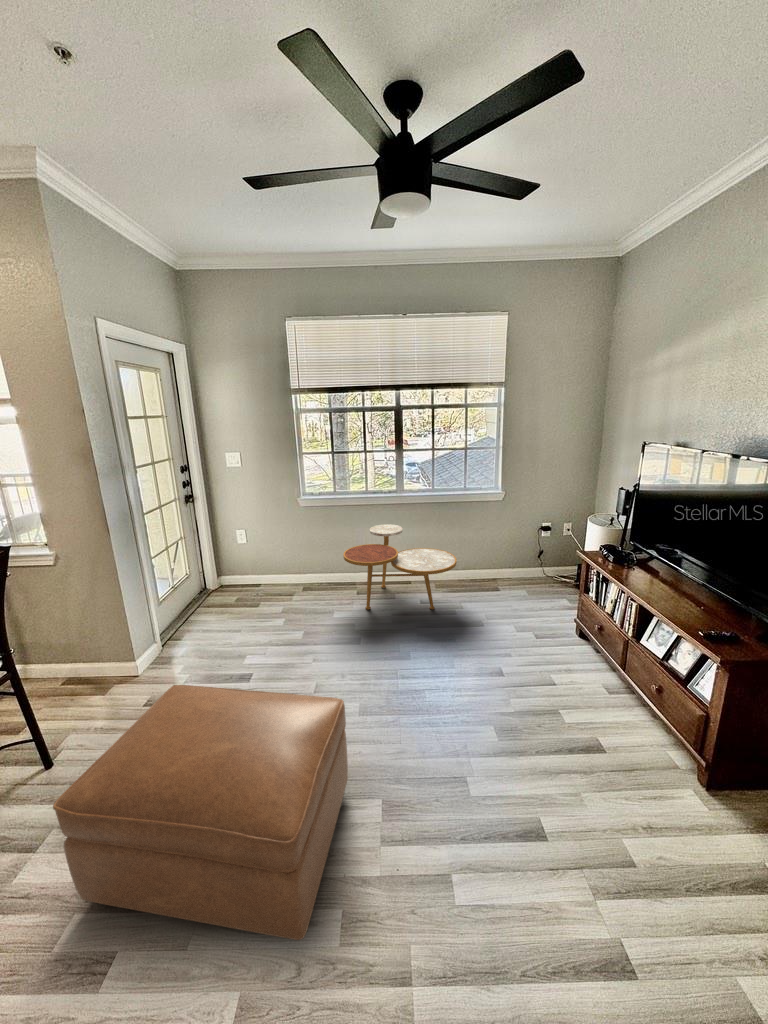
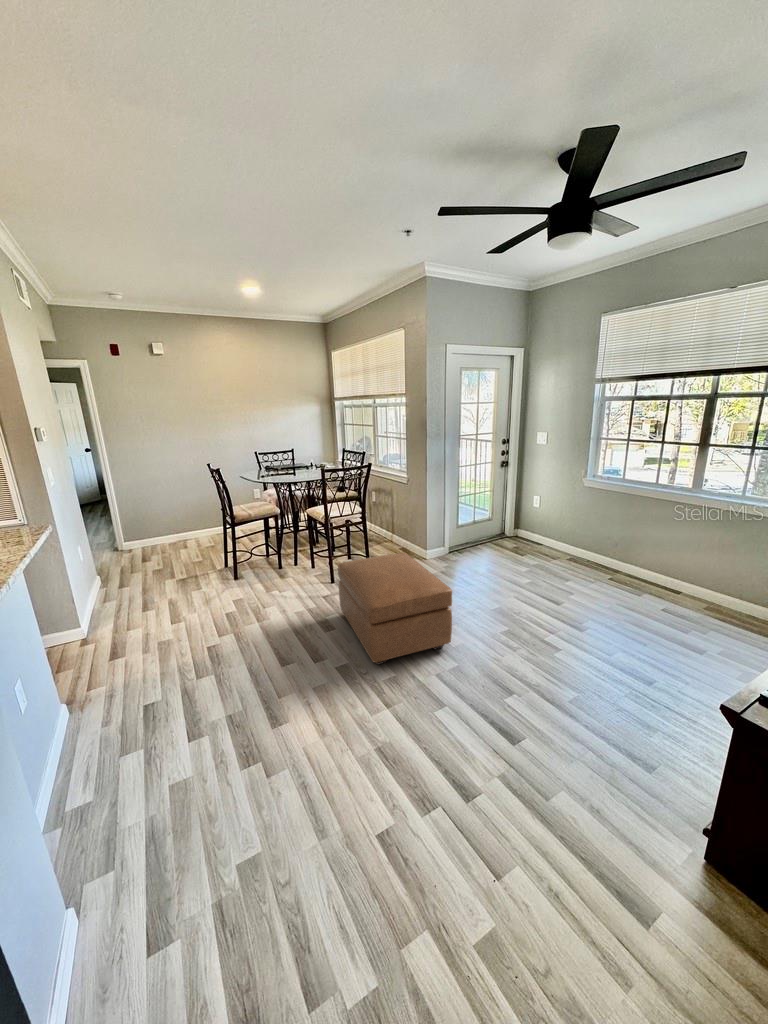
side table: present [343,524,457,610] -> none [582,520,710,621]

